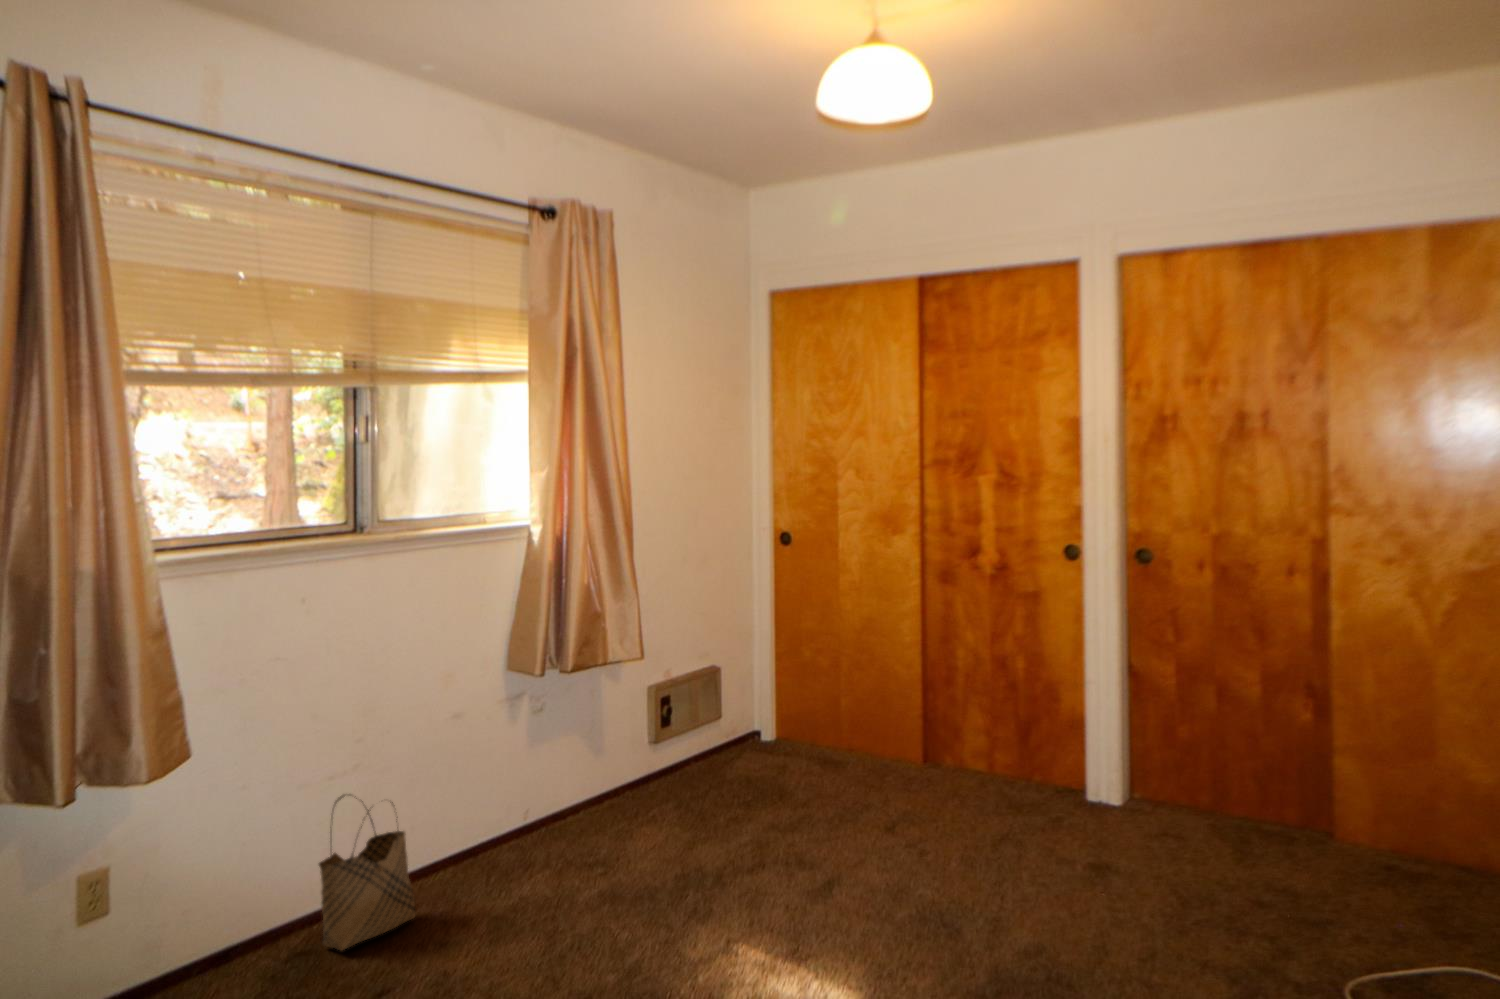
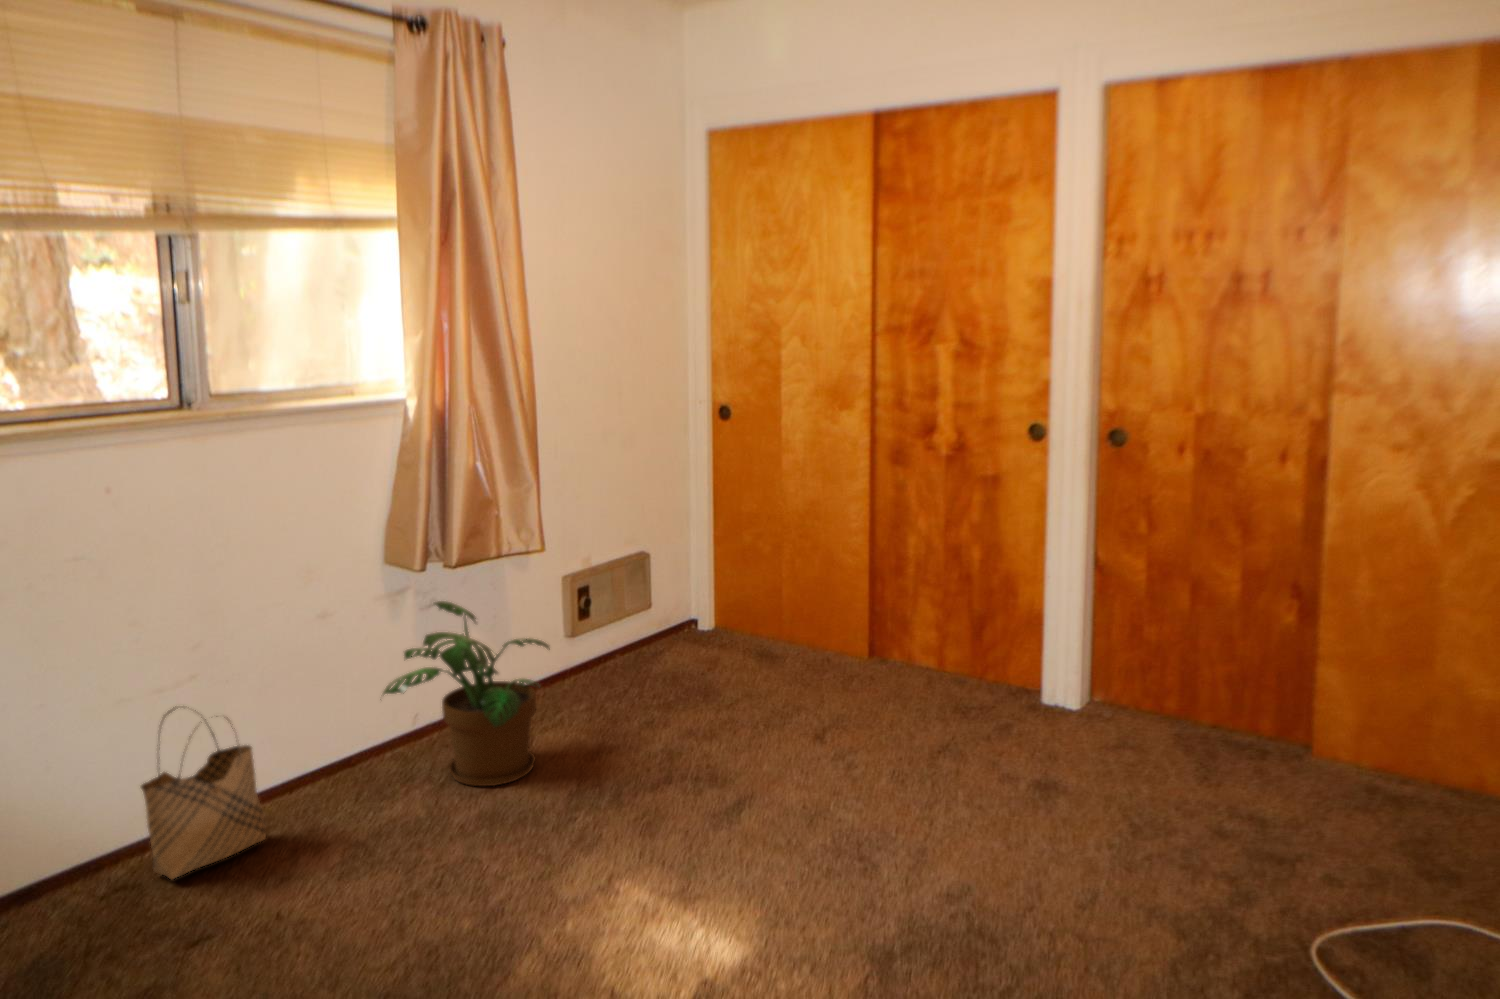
potted plant: none [504,705,659,873] -> present [383,601,550,786]

